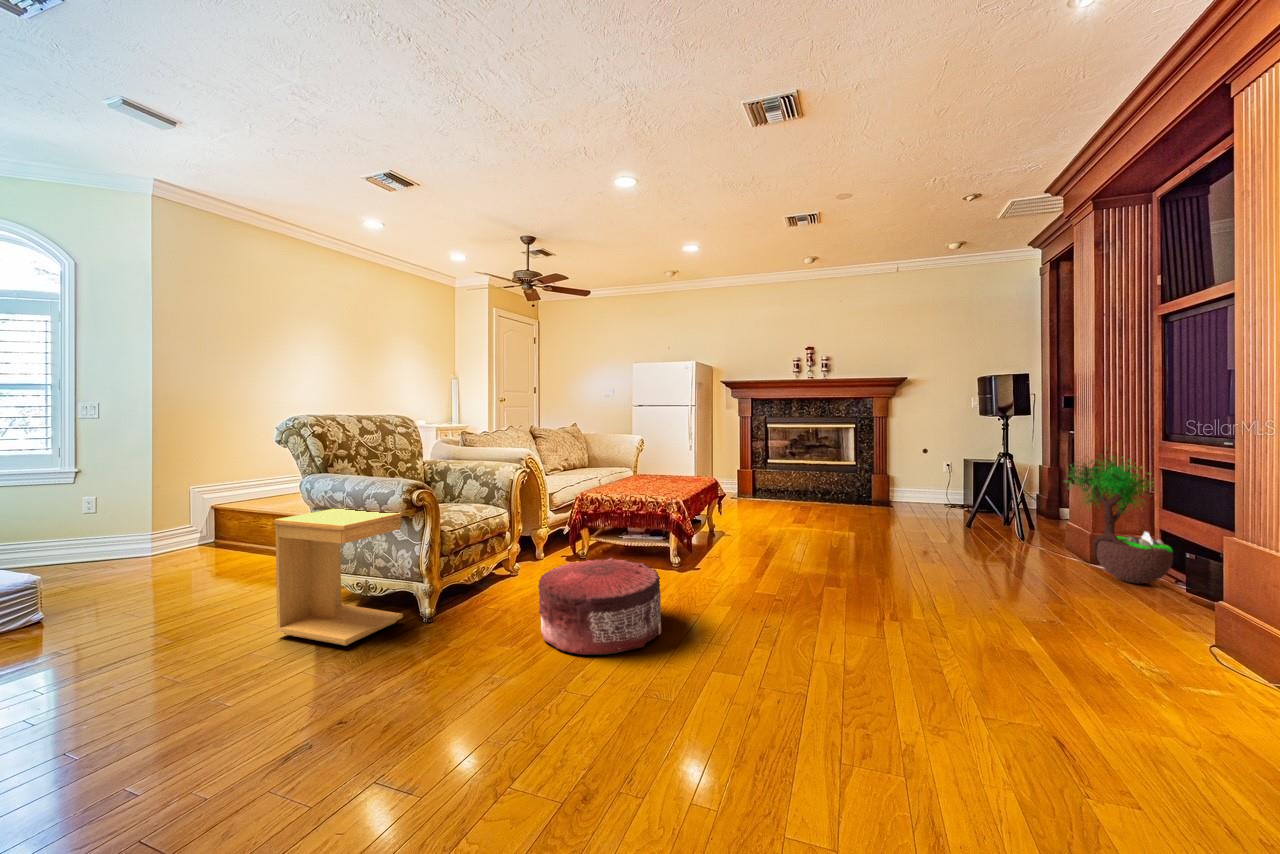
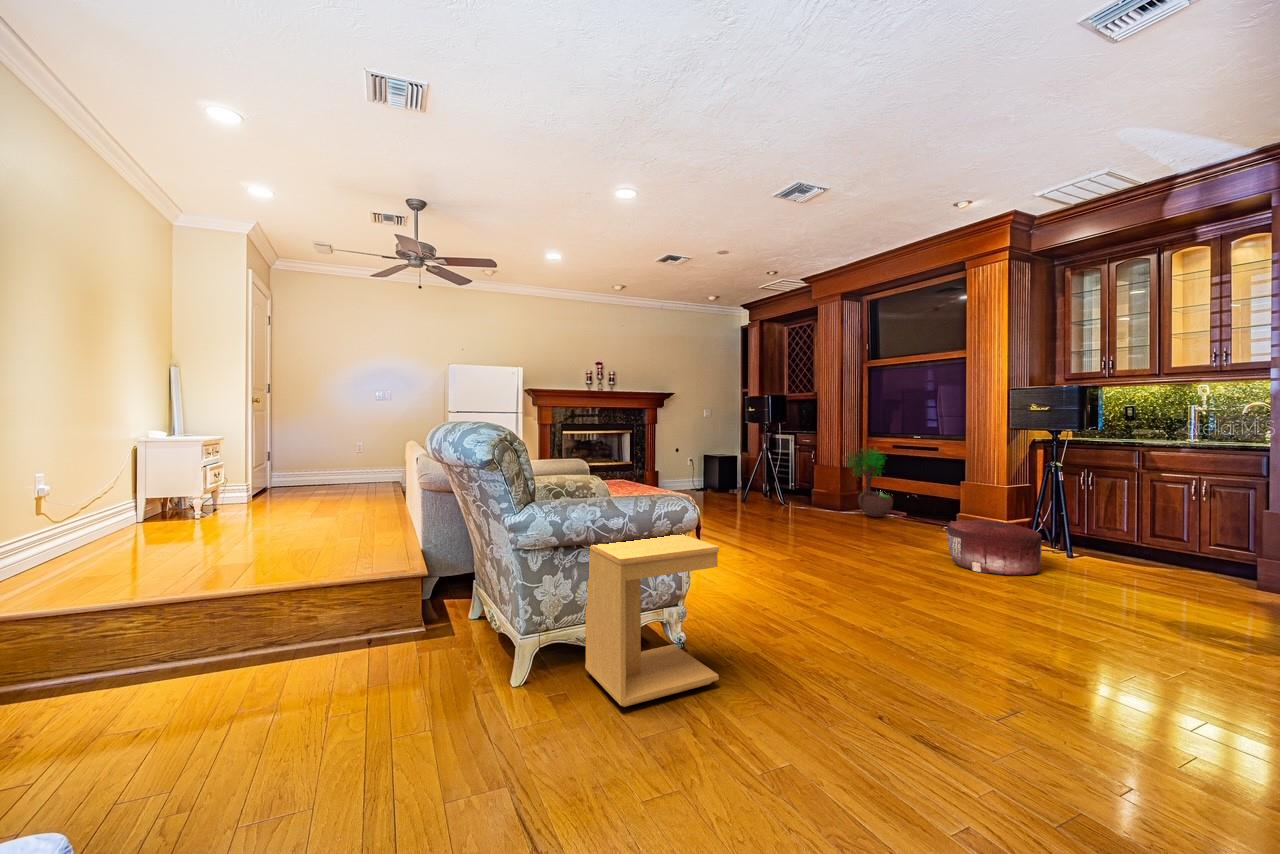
pouf: present [538,558,661,655] -> present [946,520,1042,576]

